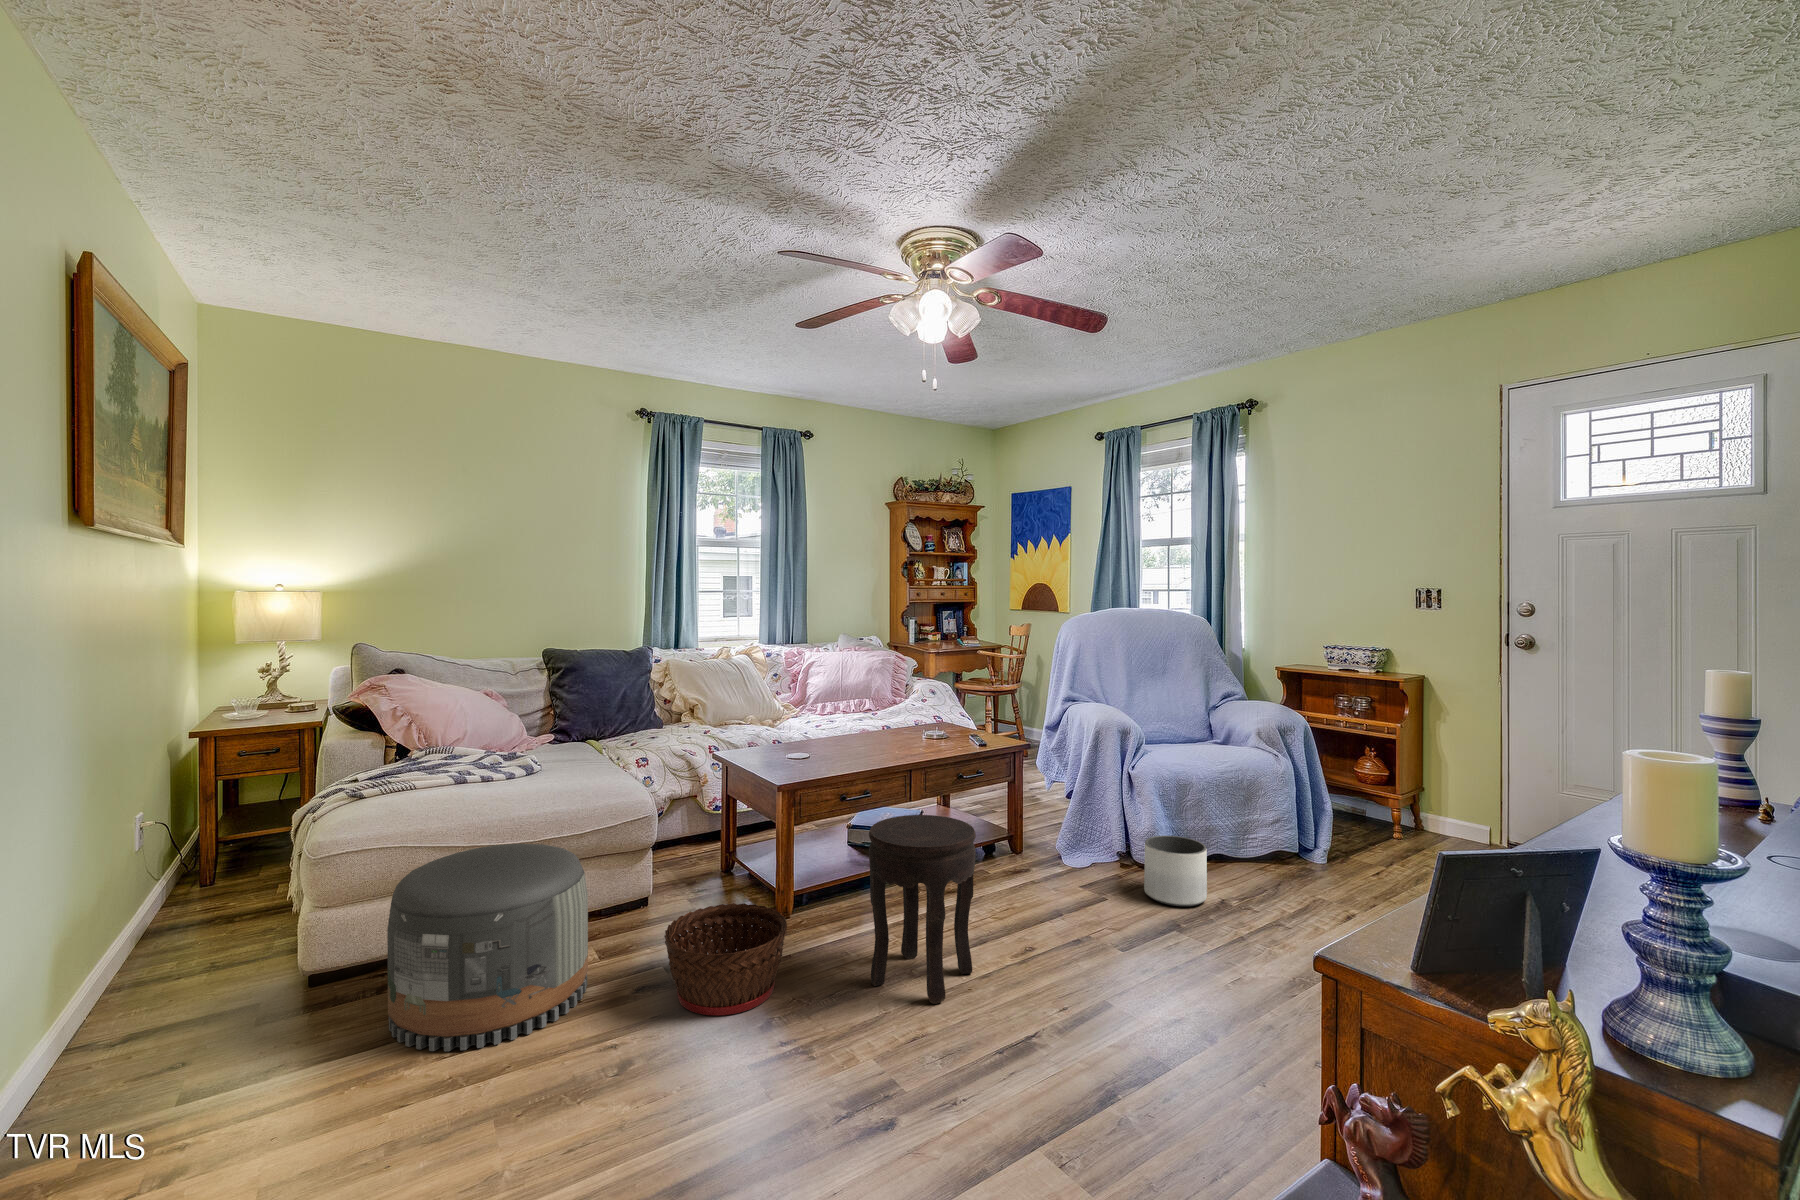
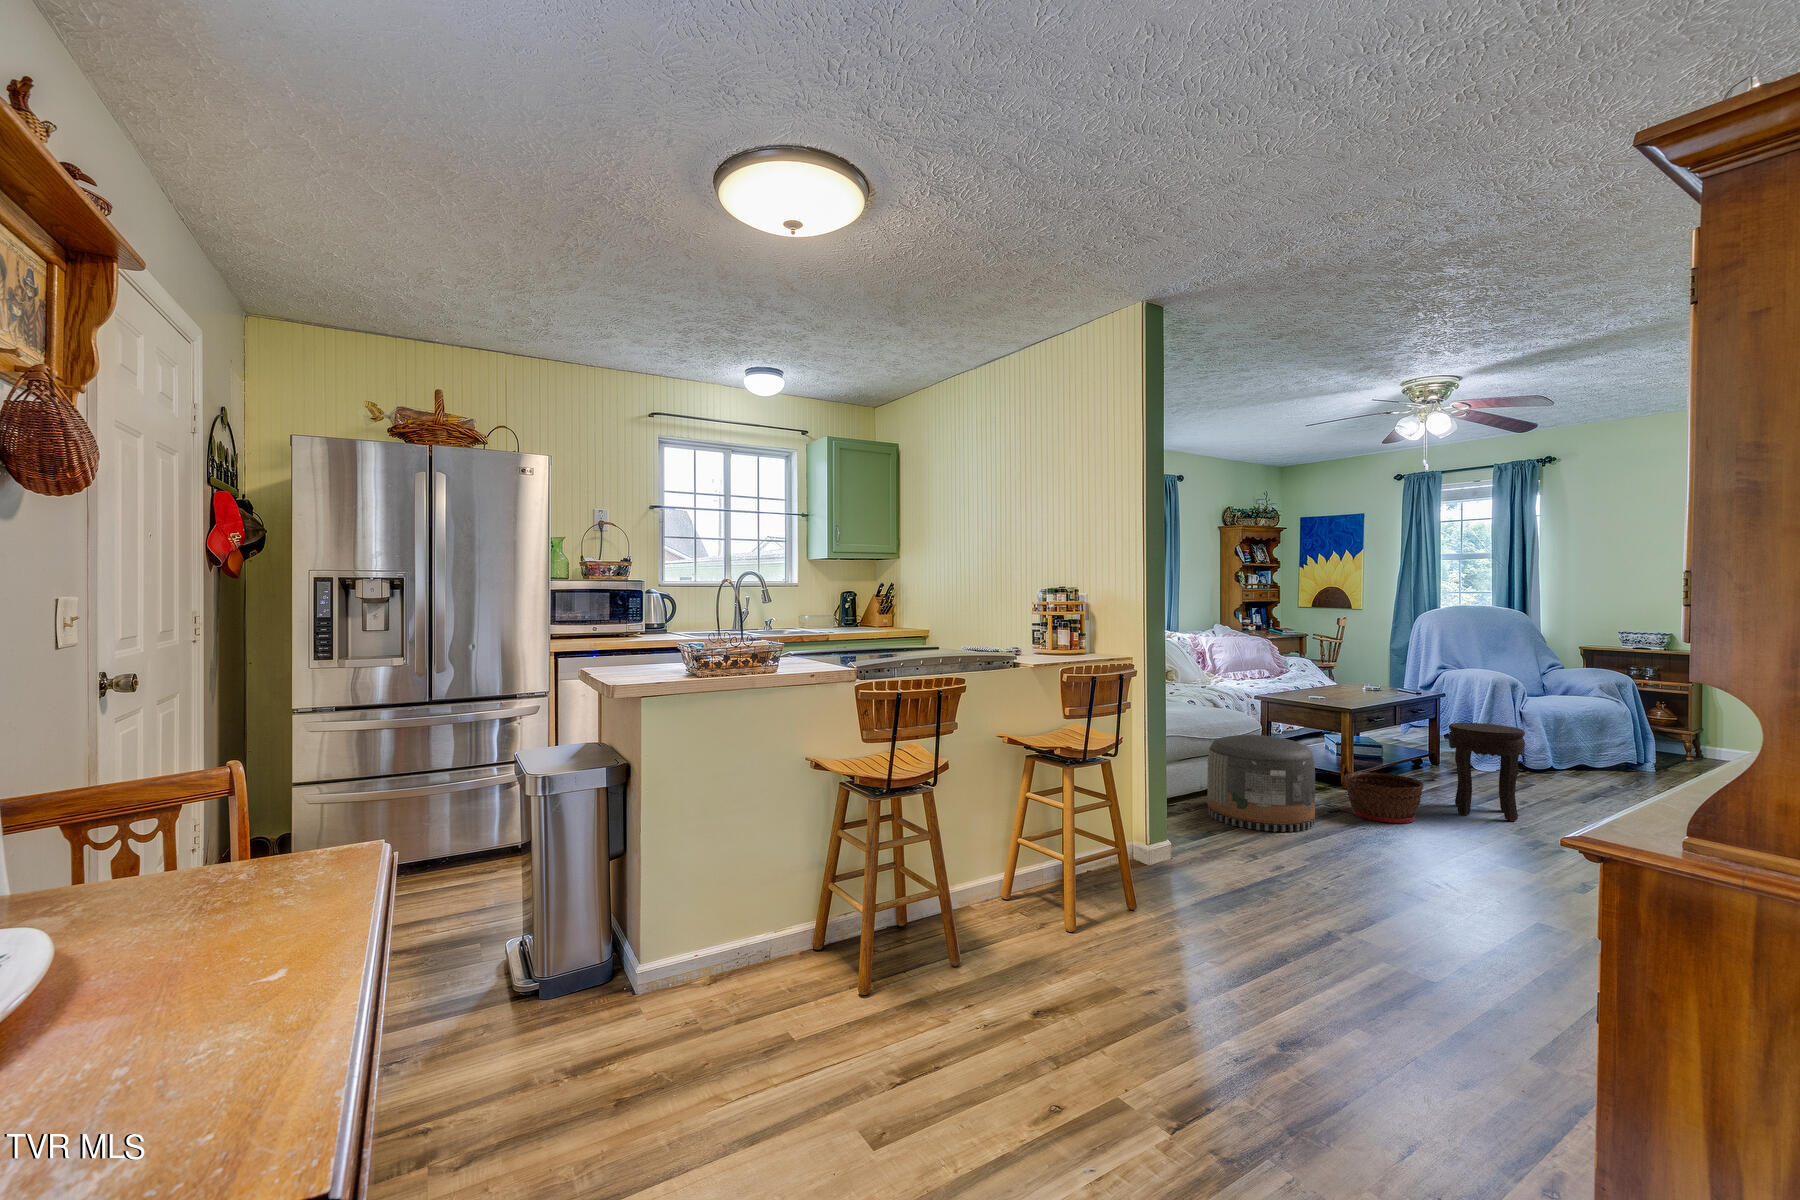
planter: present [1144,836,1207,906] -> none [1556,748,1605,789]

